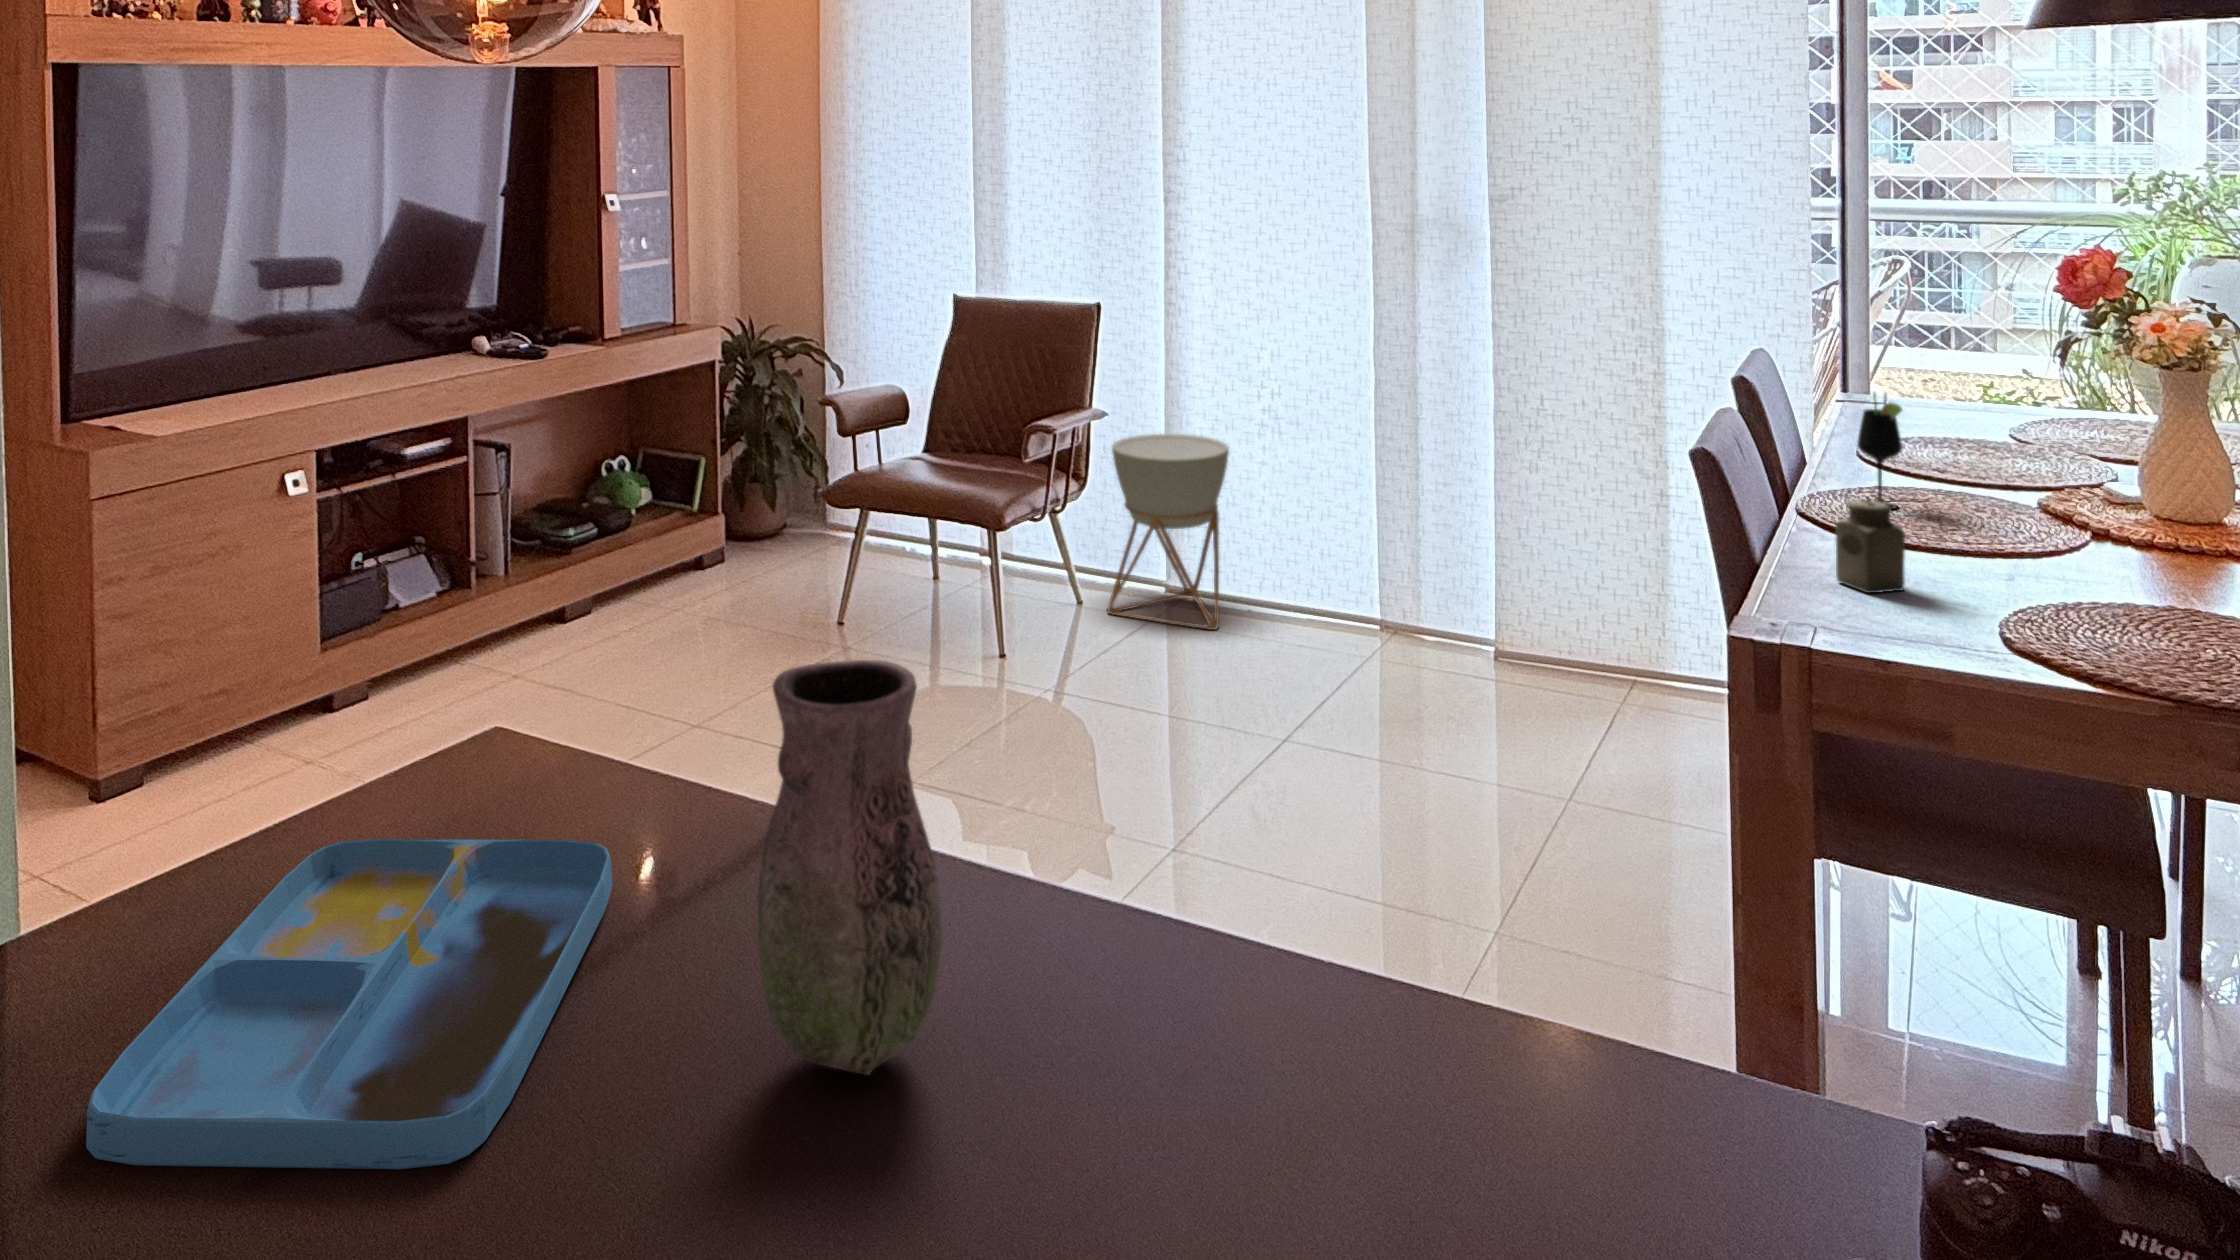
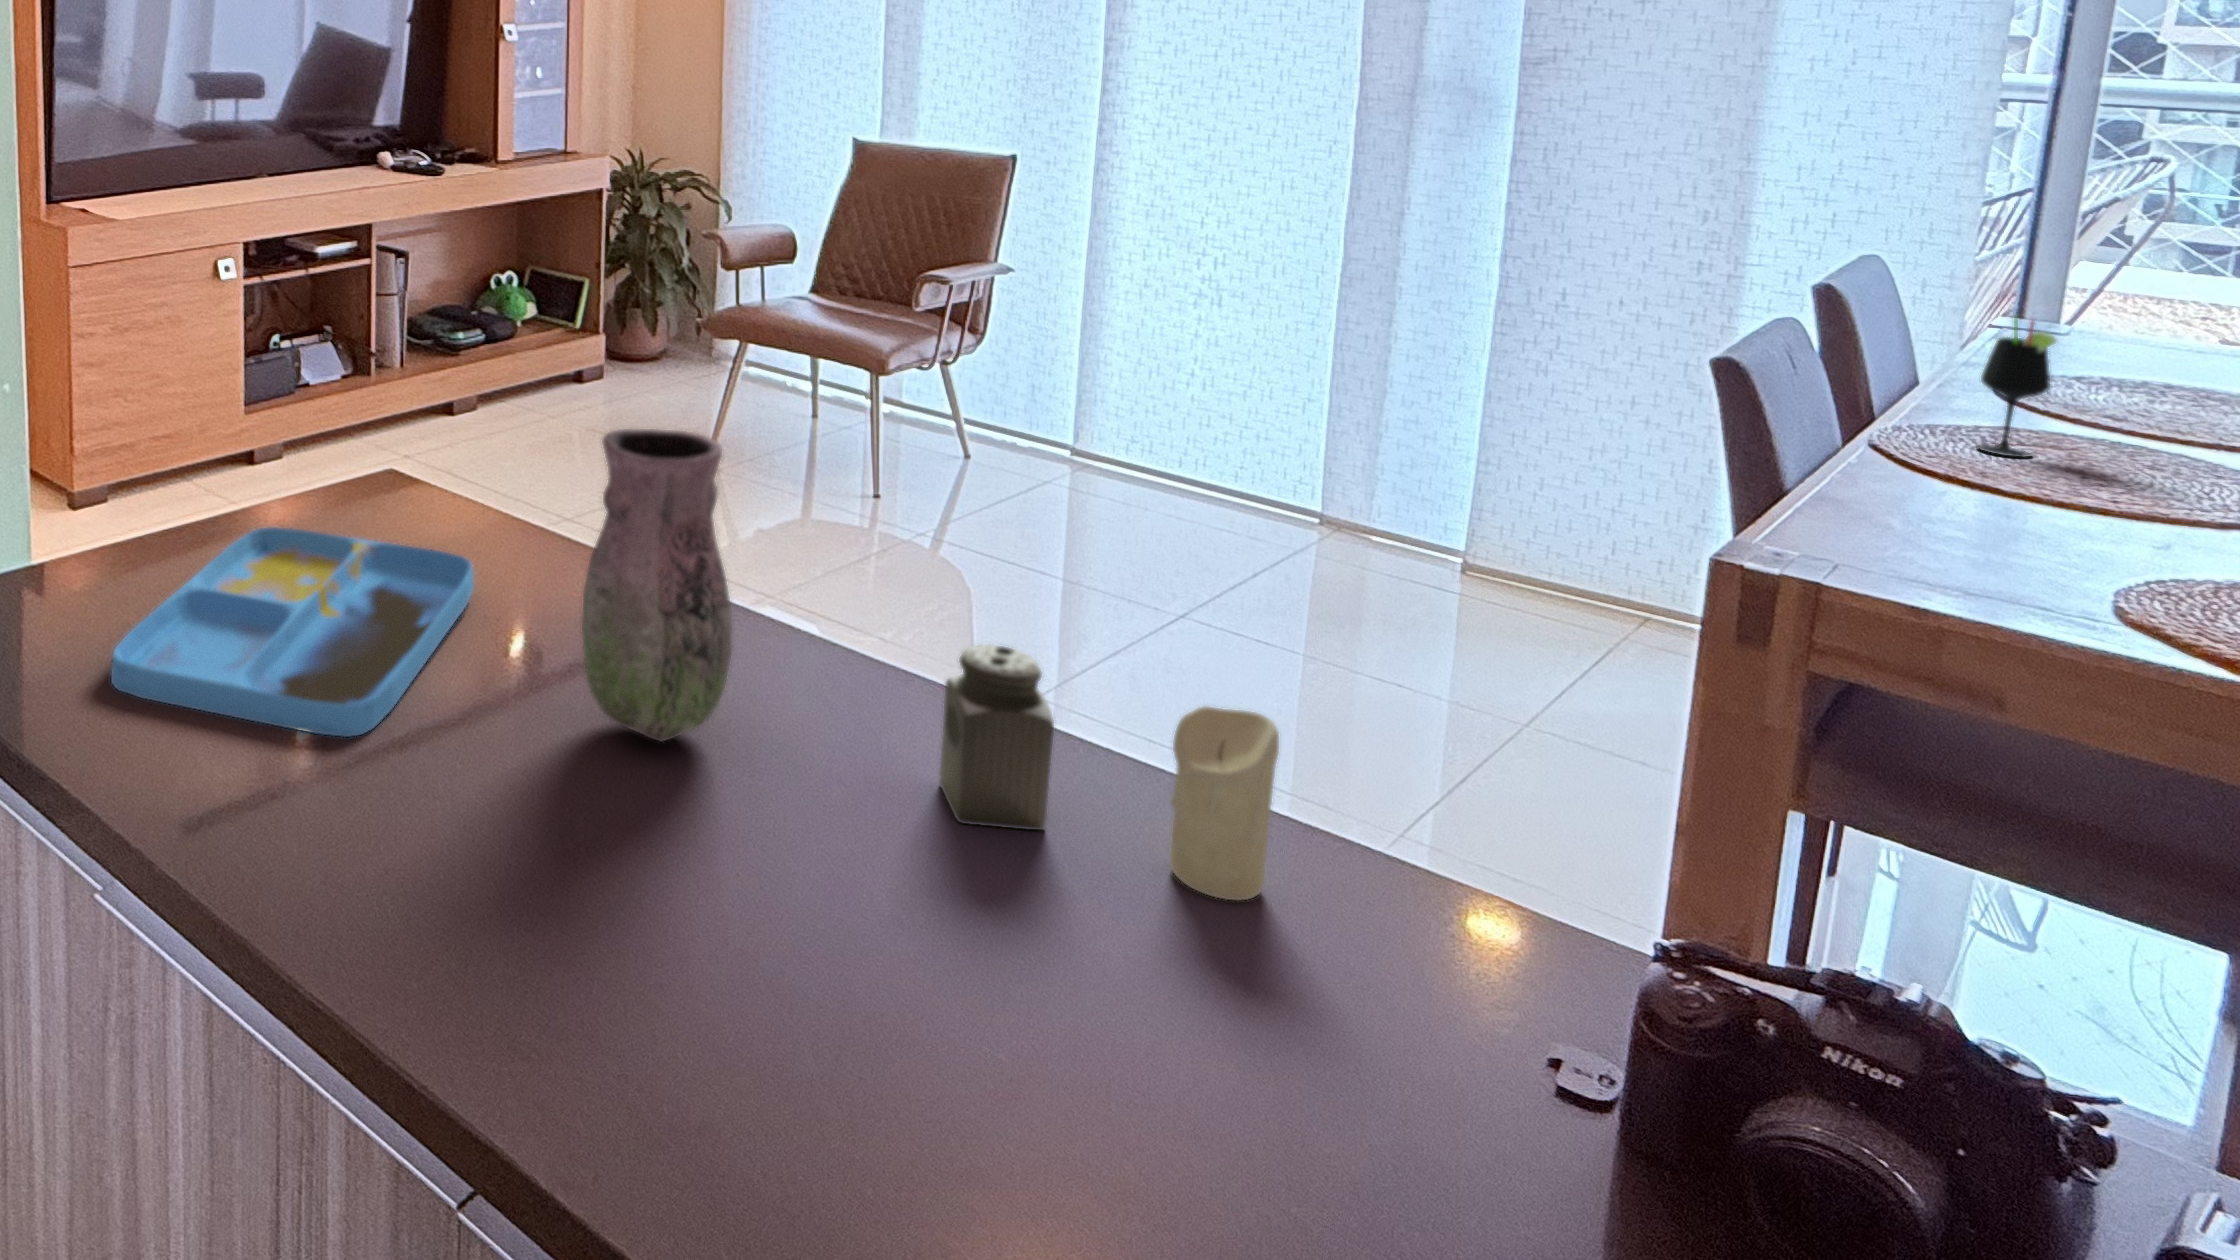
planter: present [1107,434,1229,630] -> none [999,297,1158,505]
salt shaker: present [1835,499,1905,593] -> present [939,644,1054,830]
candle: none [1438,915,1544,1154] -> present [1170,706,1279,900]

